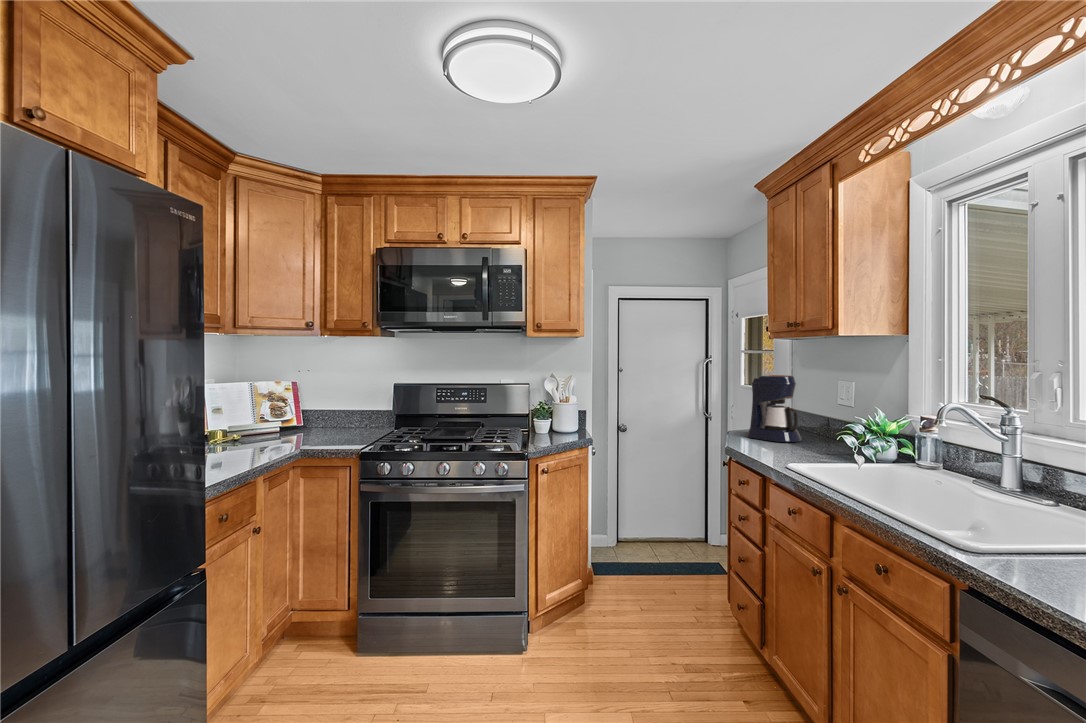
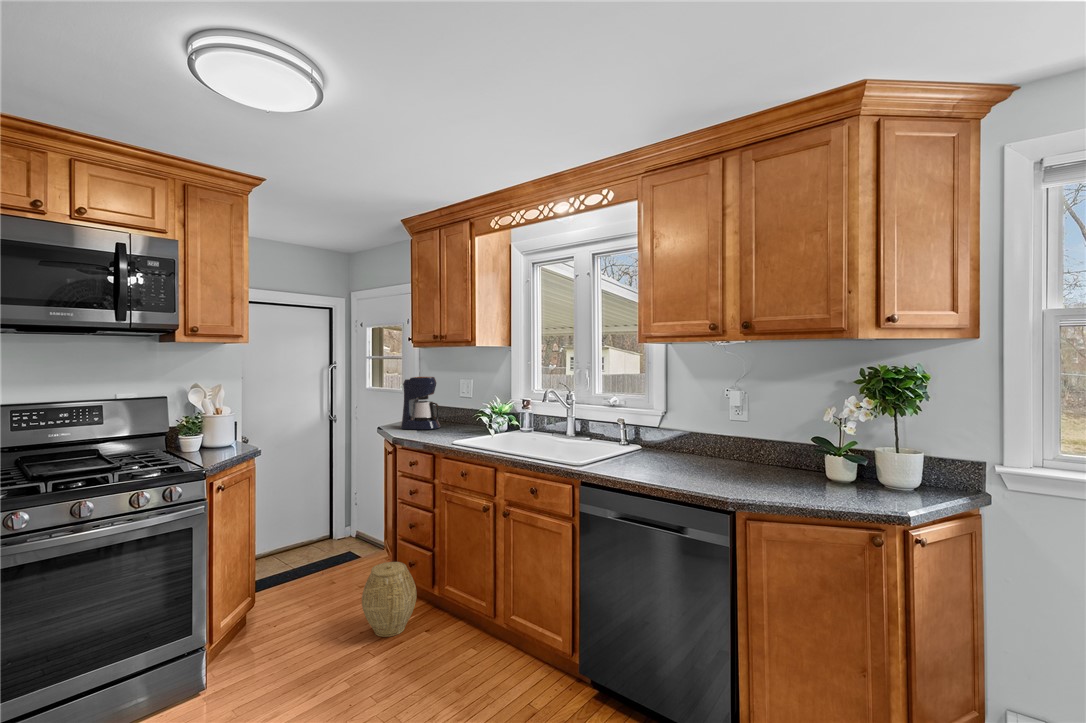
woven basket: none [672,593,737,686] -> present [362,562,417,637]

